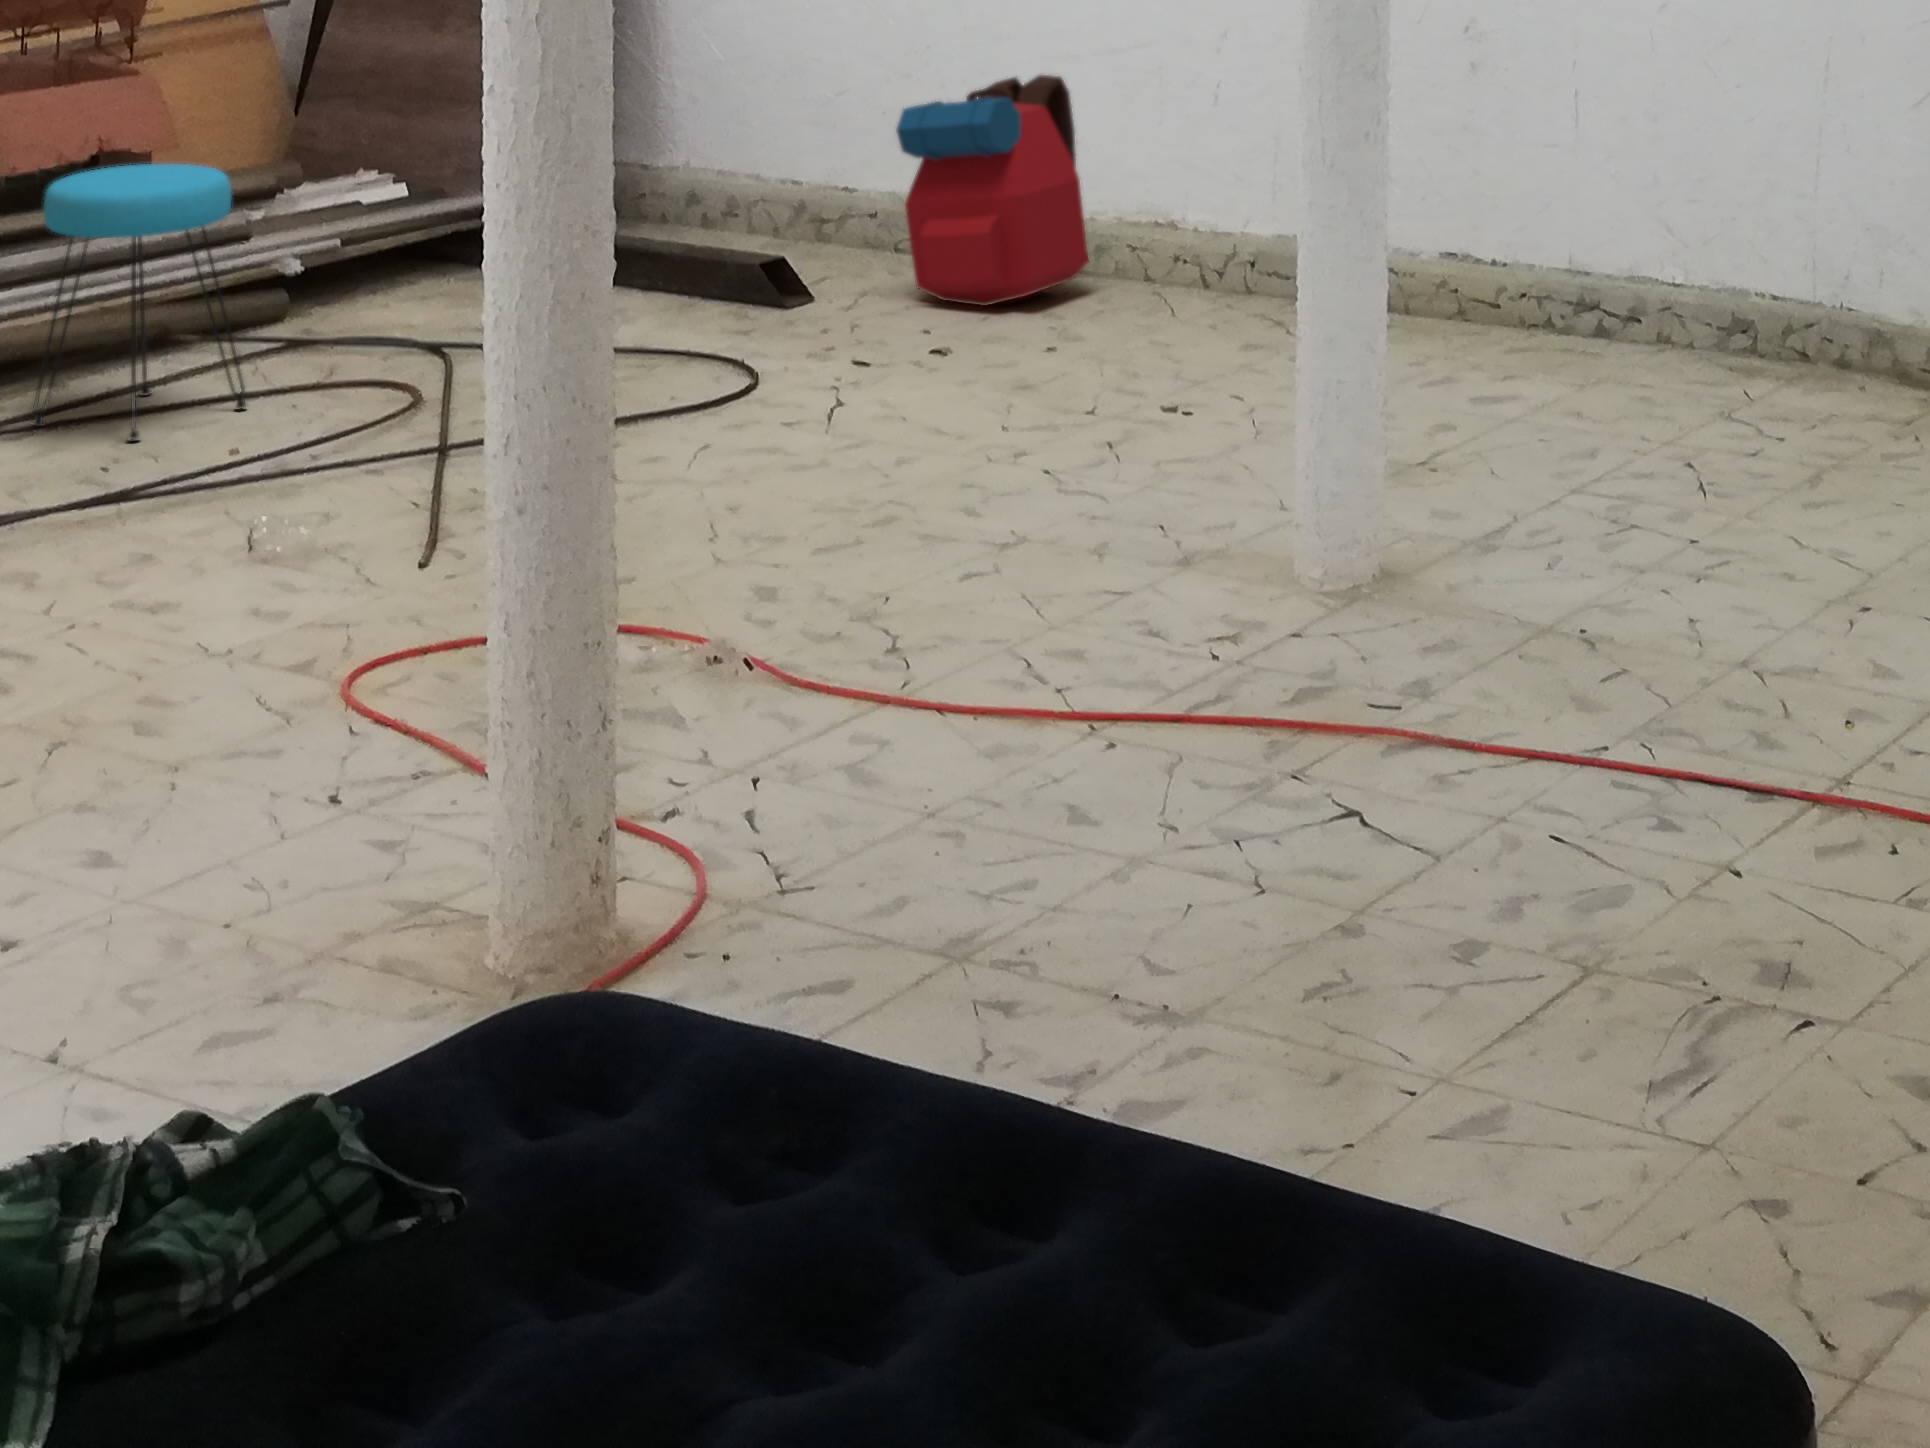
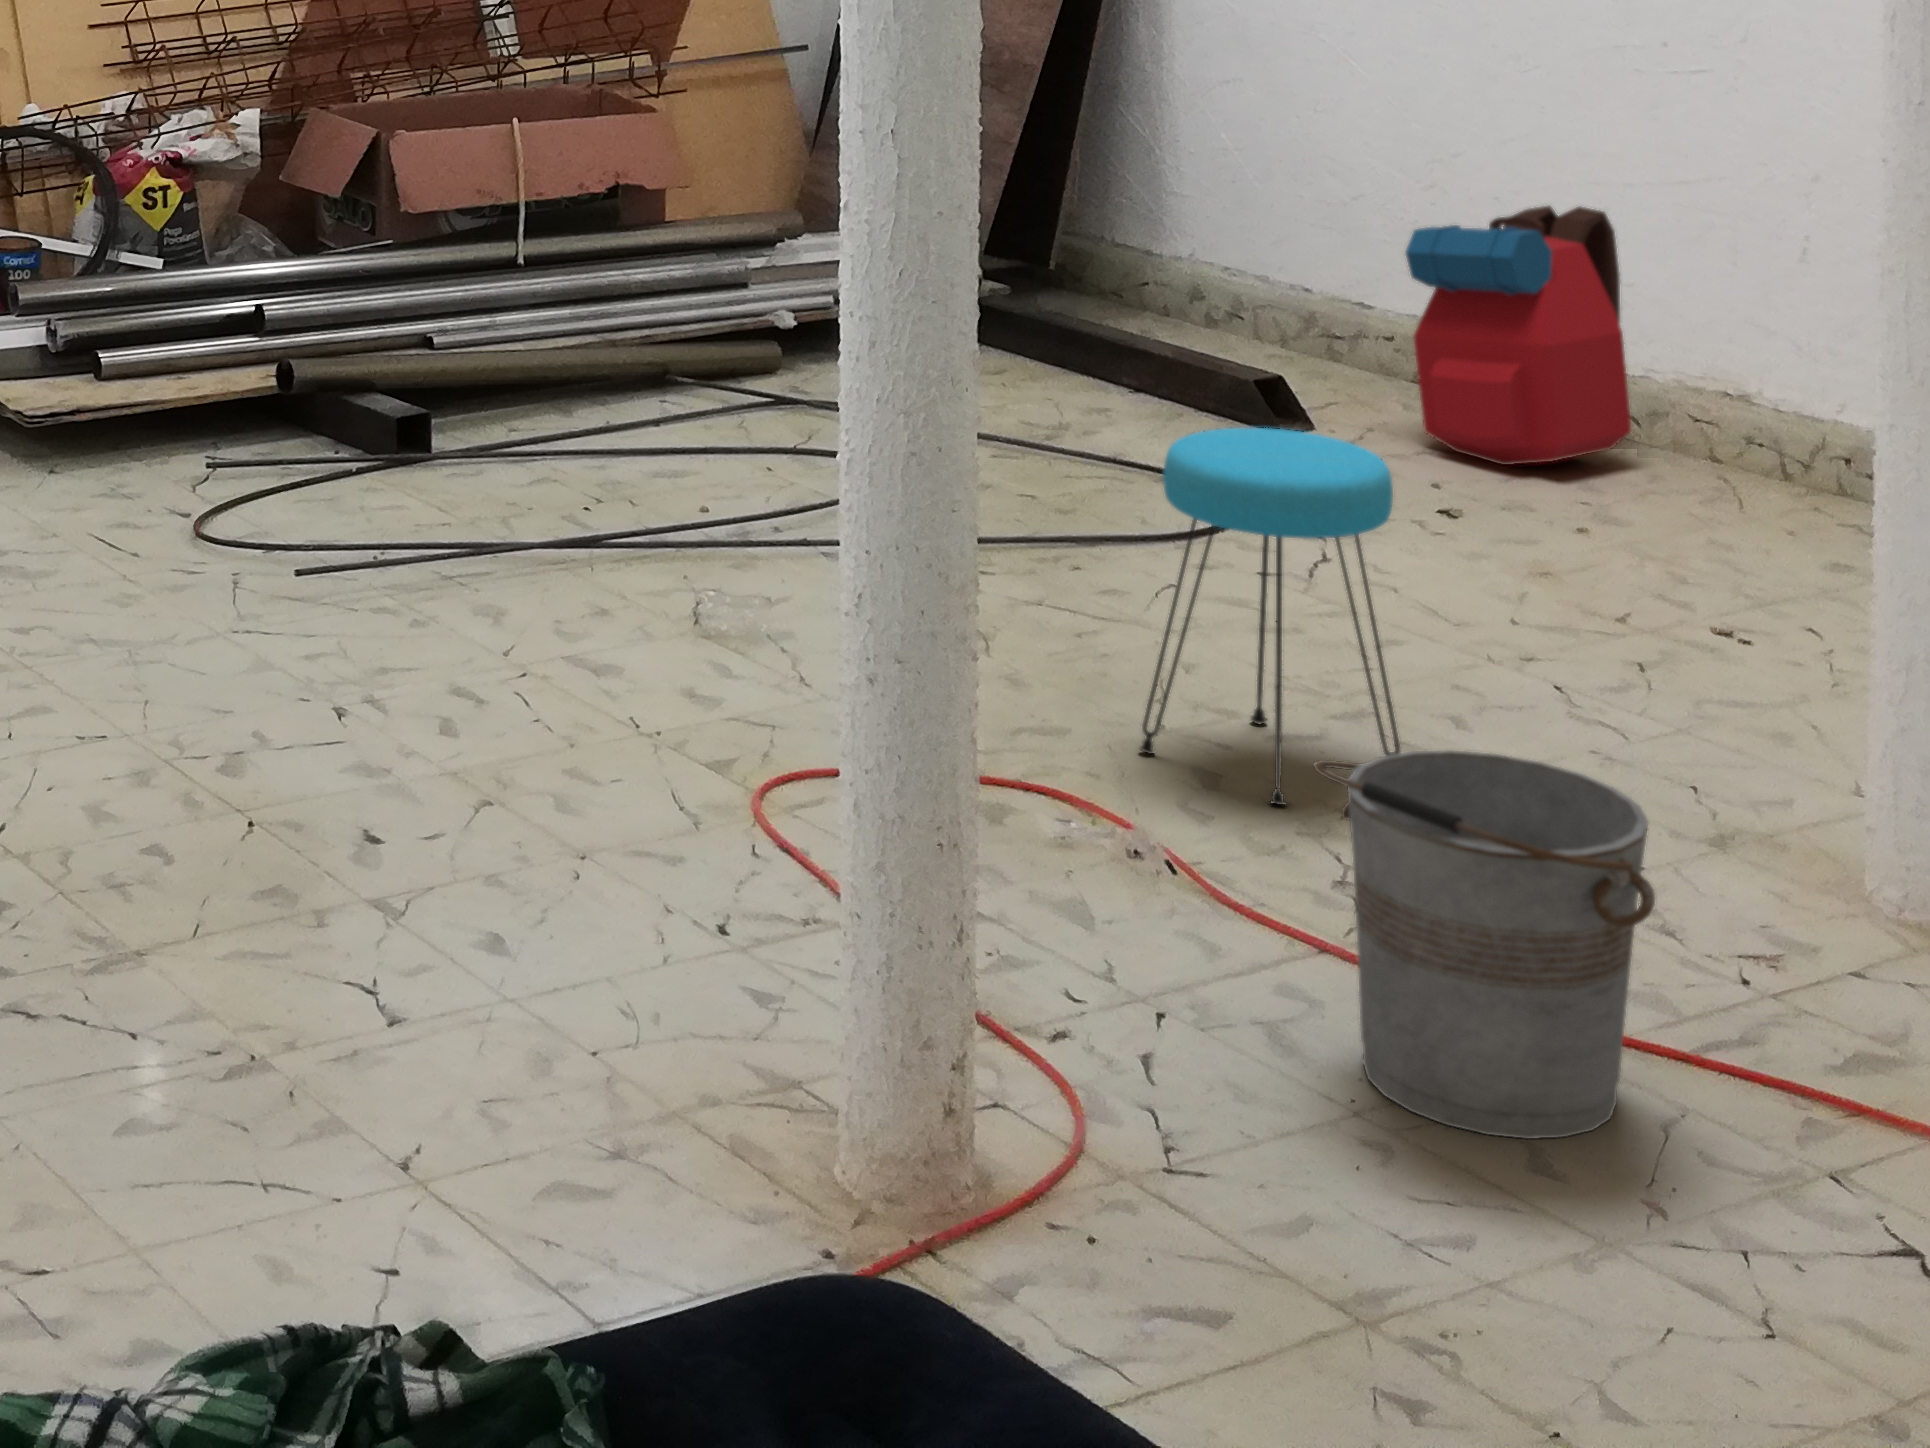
stool: present [32,164,246,440] -> present [1139,428,1401,805]
bucket: none [878,508,1154,818] -> present [1314,750,1655,1139]

